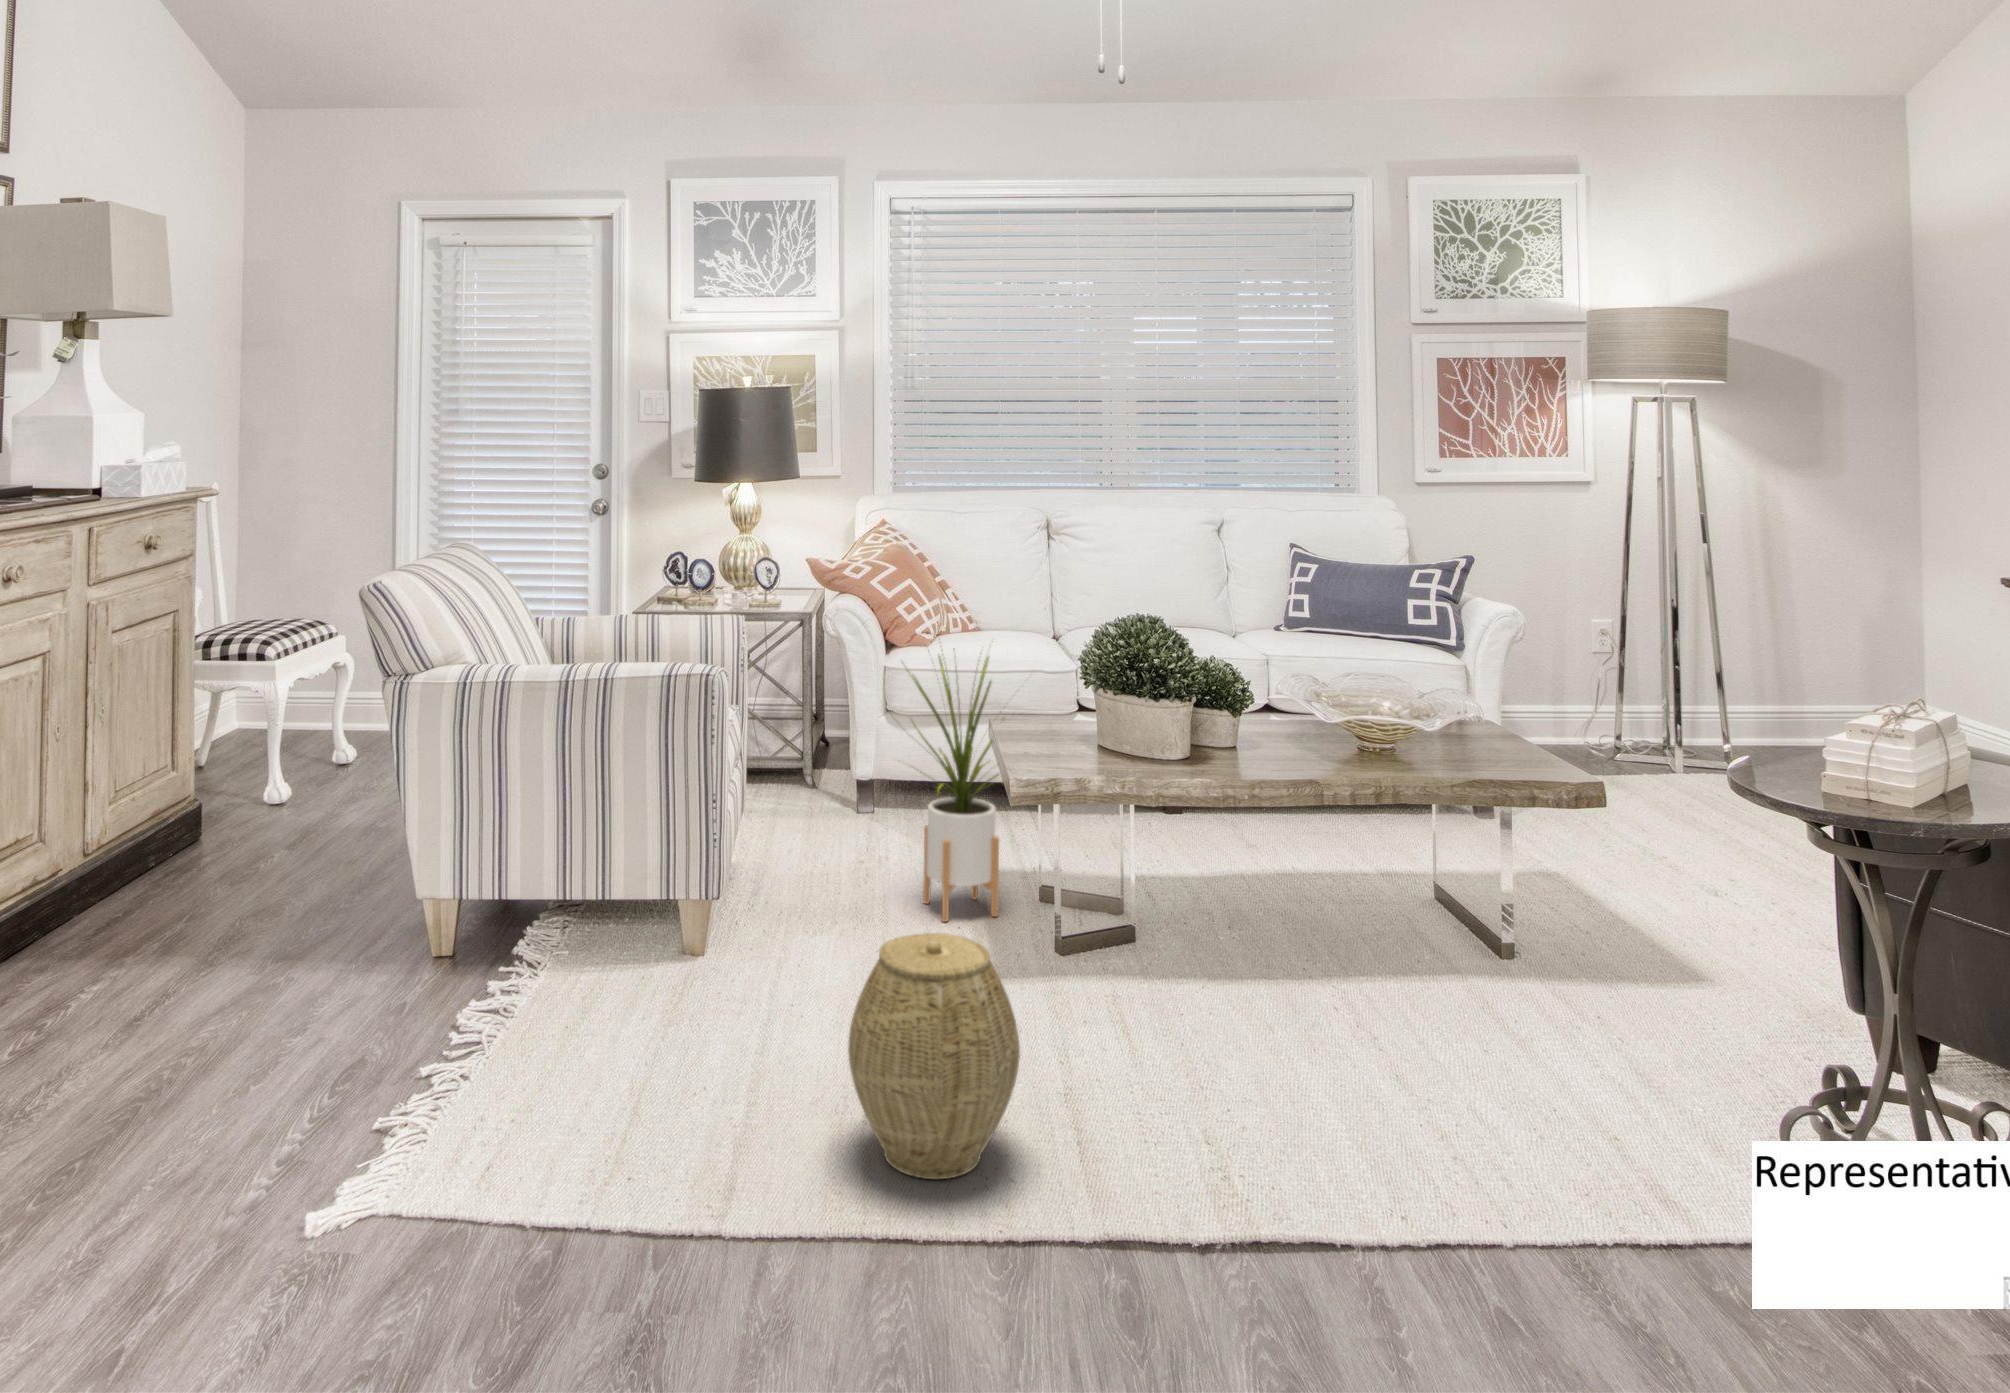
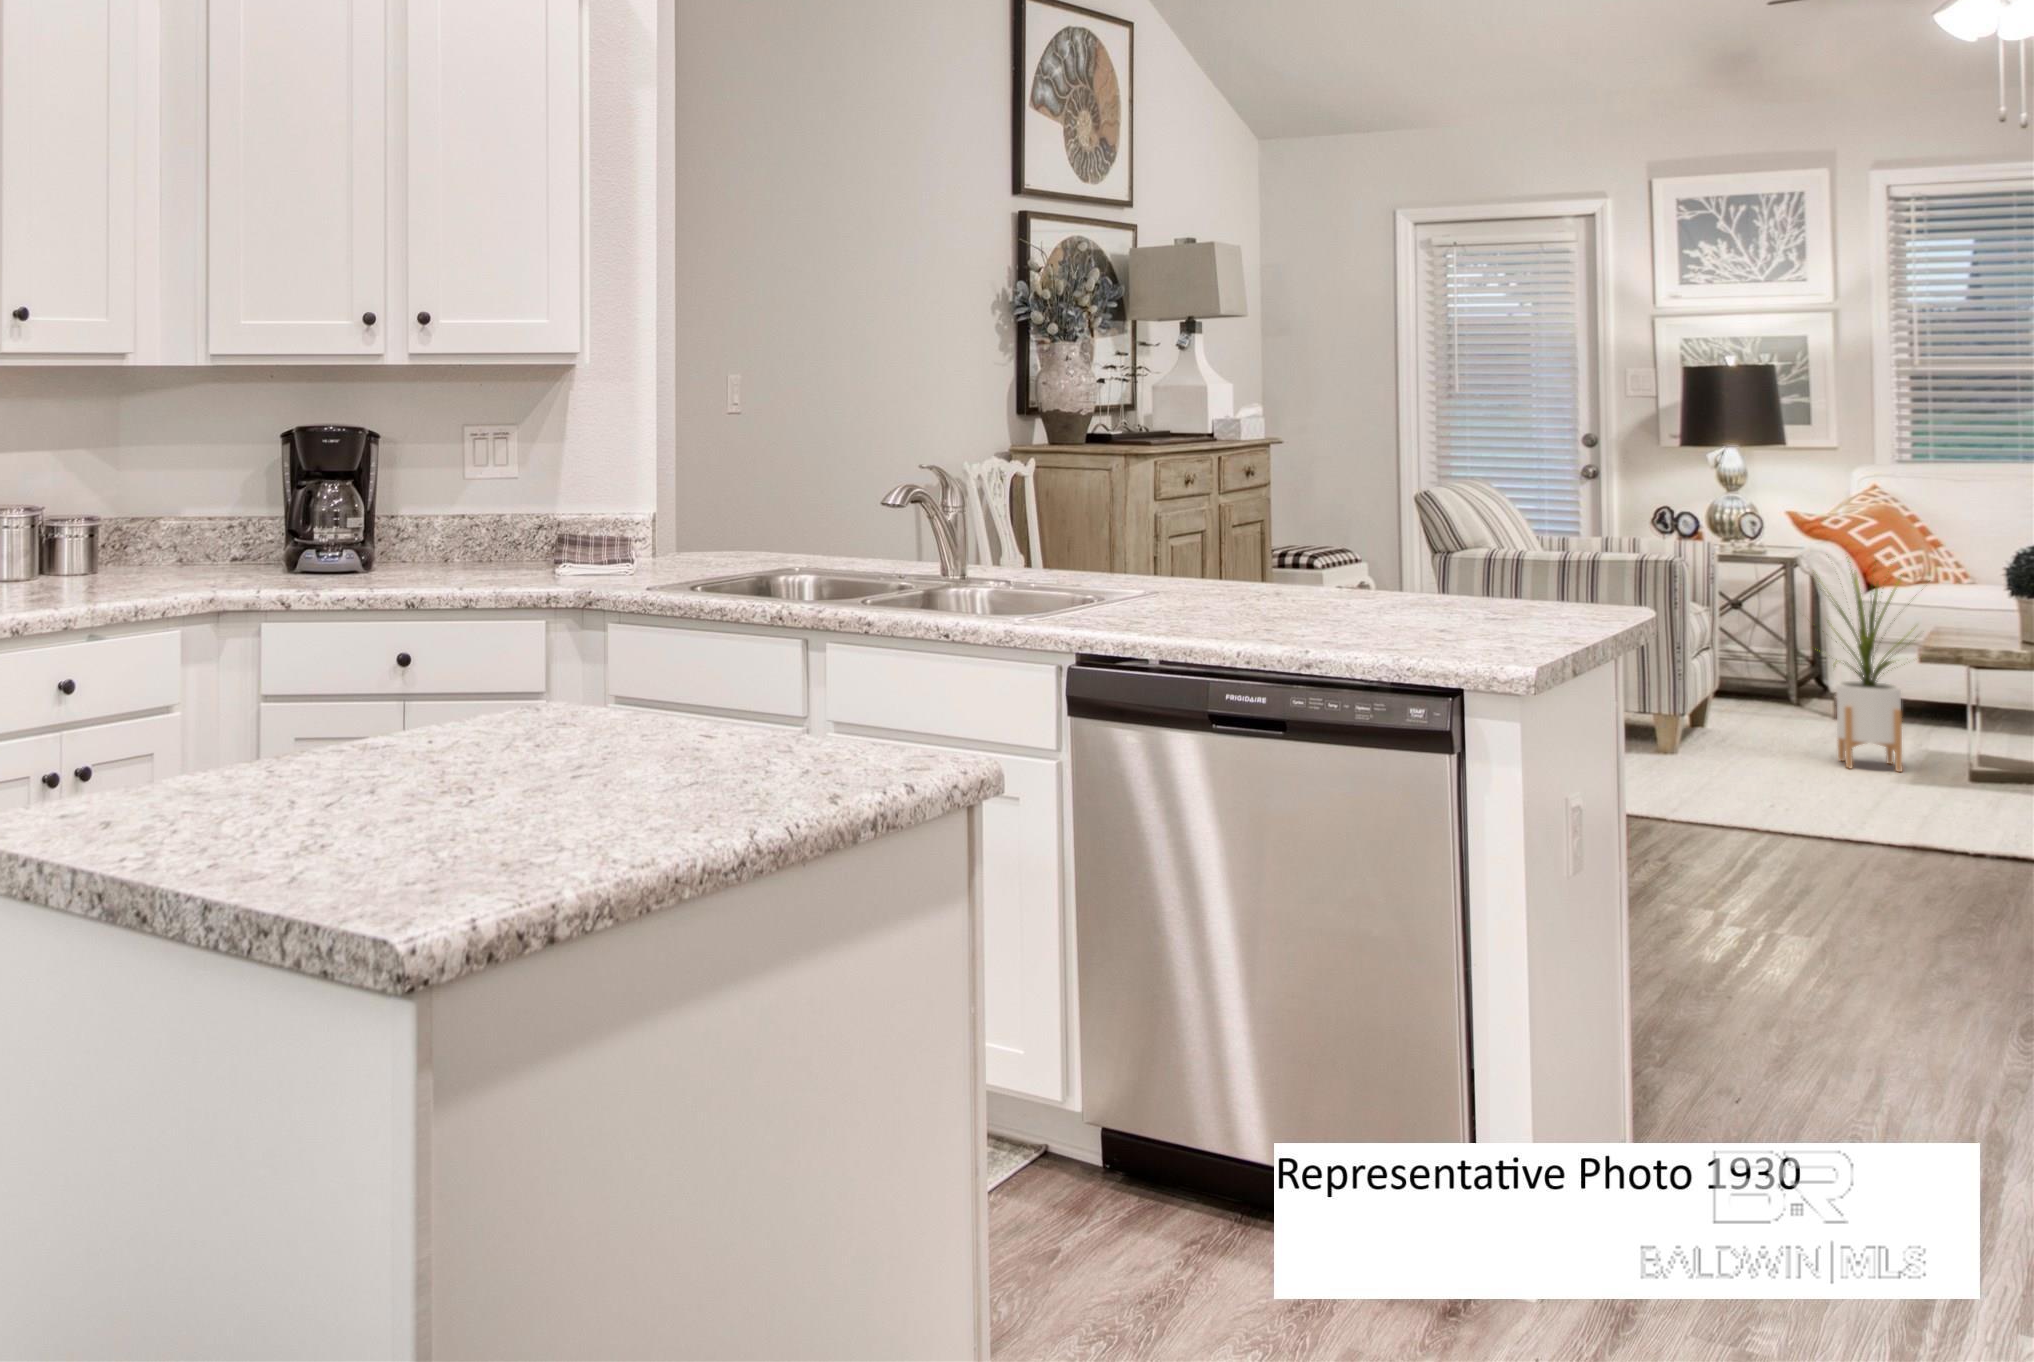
woven basket: present [848,933,1020,1179] -> none [1679,694,1804,832]

